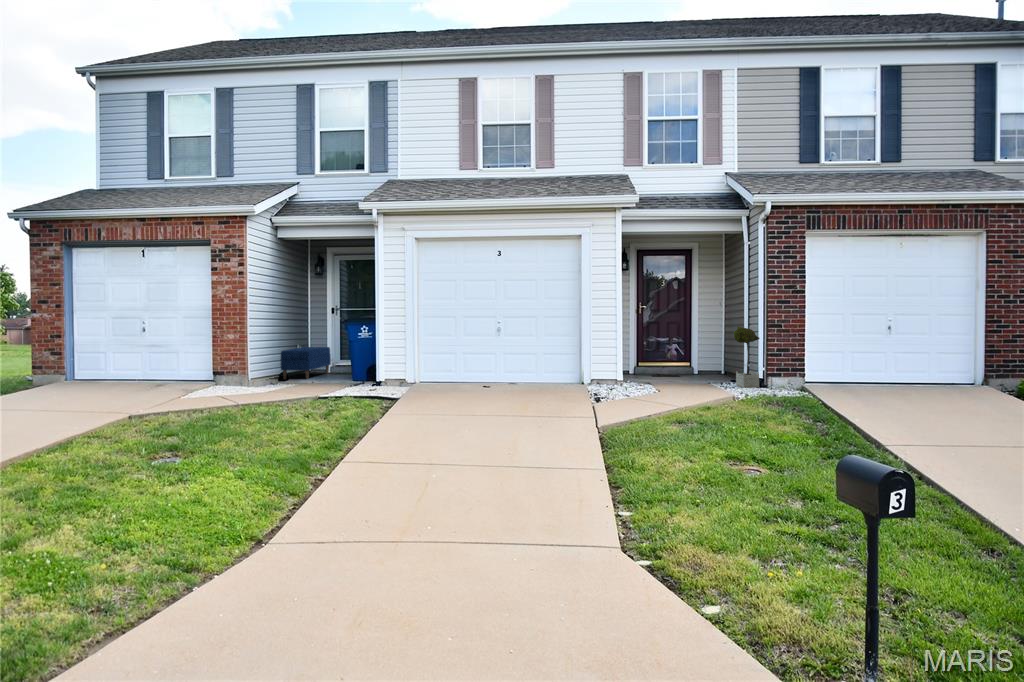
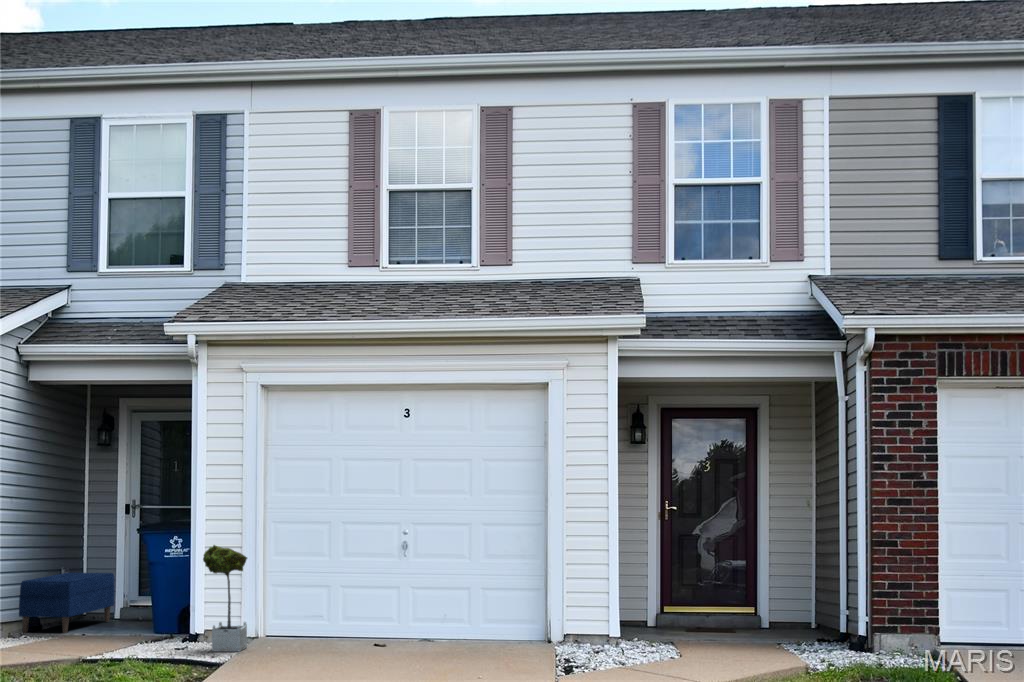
potted tree: present [734,326,760,388] -> present [203,545,247,652]

